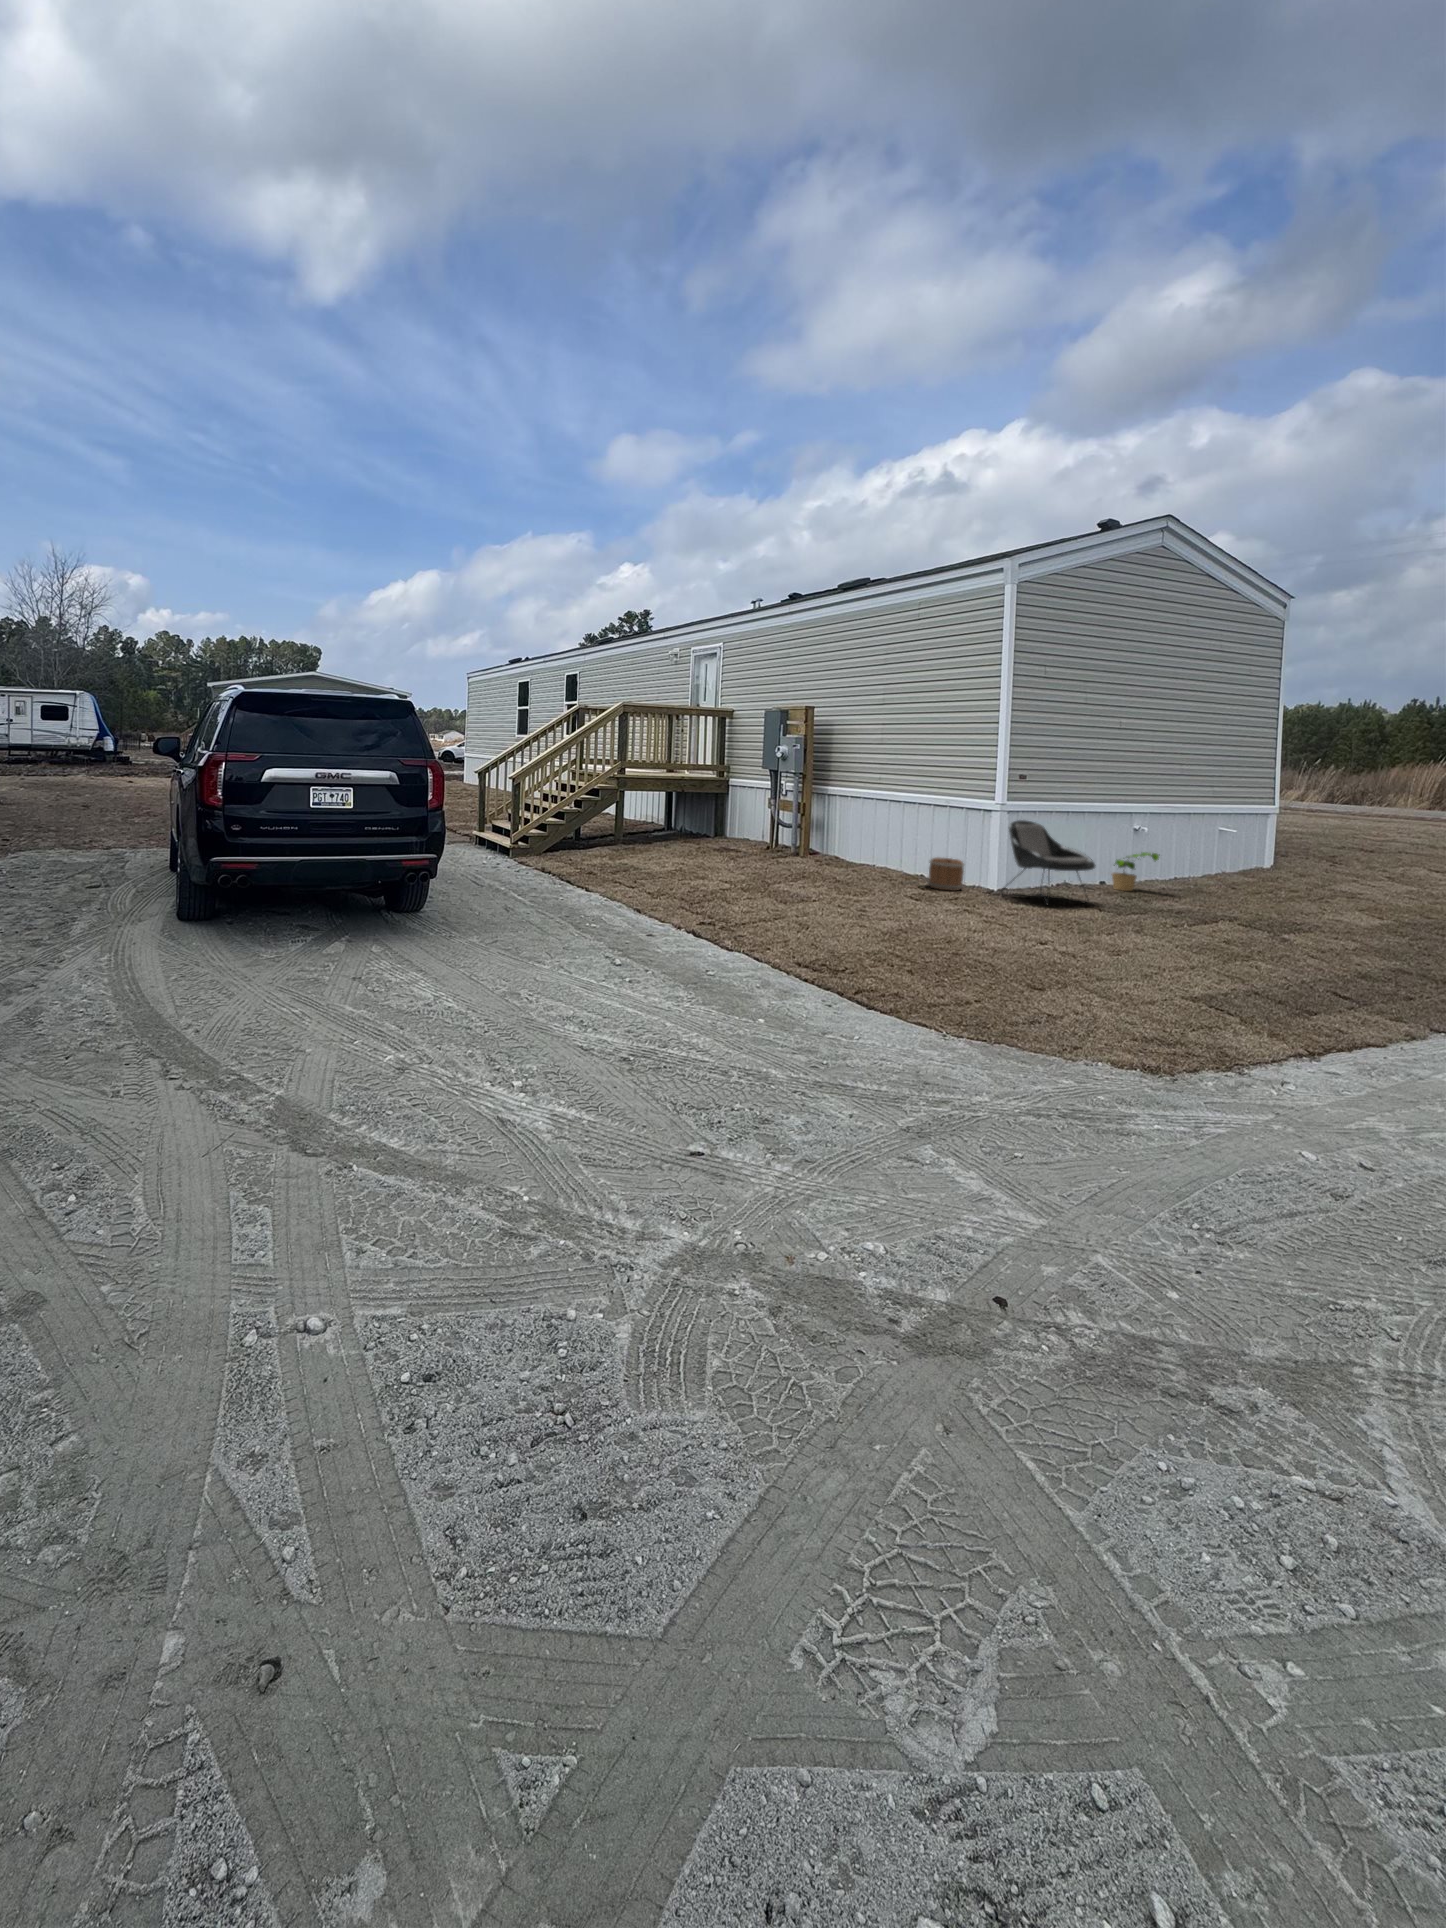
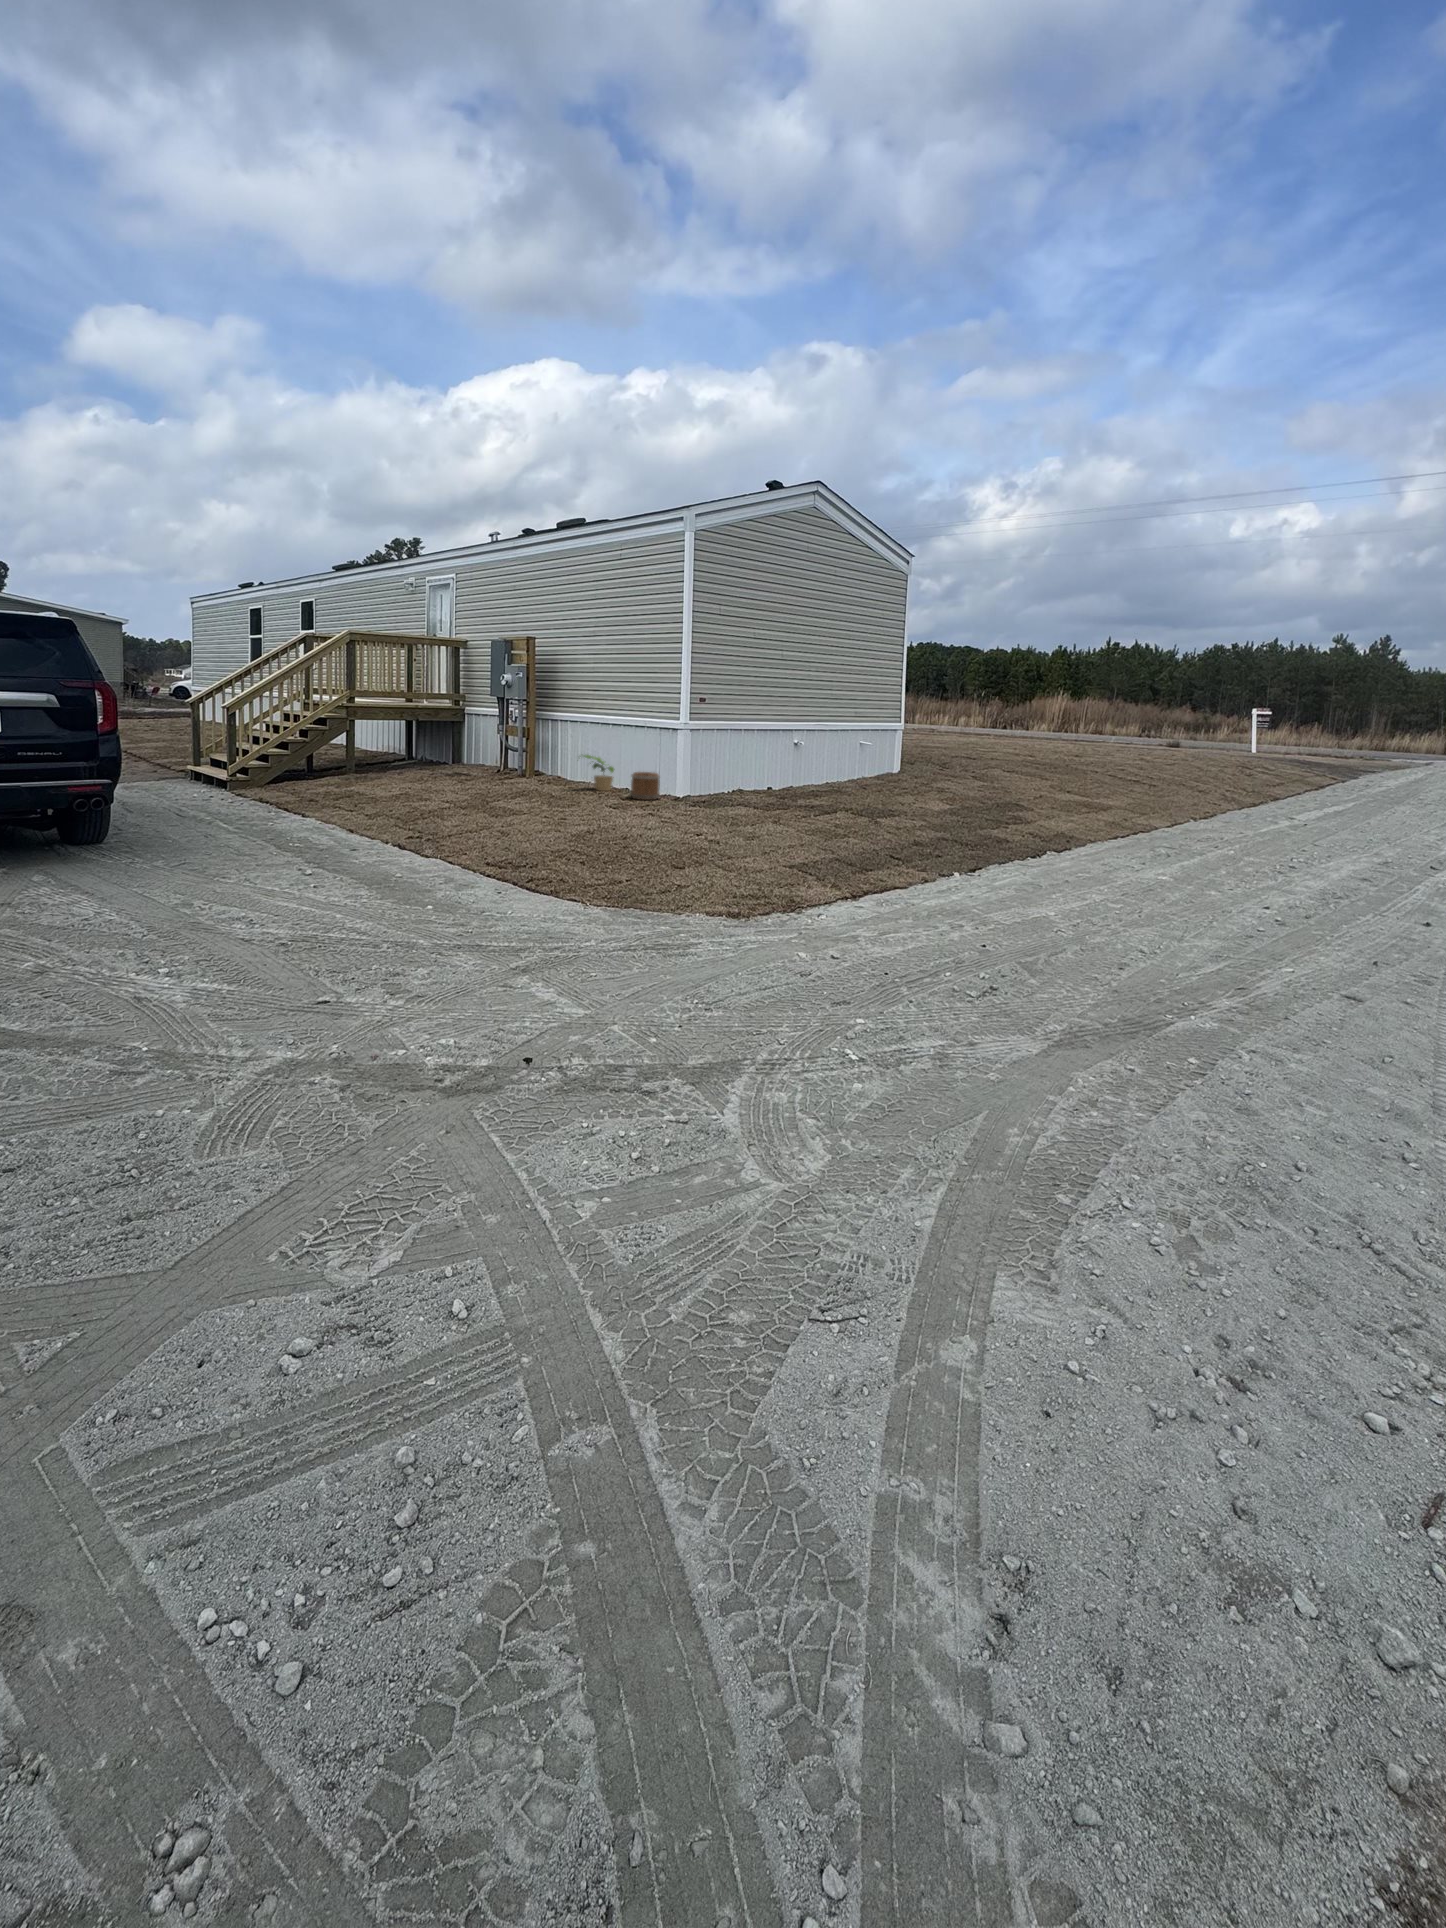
lounge chair: present [1003,820,1096,904] -> none [688,736,762,808]
potted plant: present [1111,852,1160,891] -> present [584,755,614,791]

